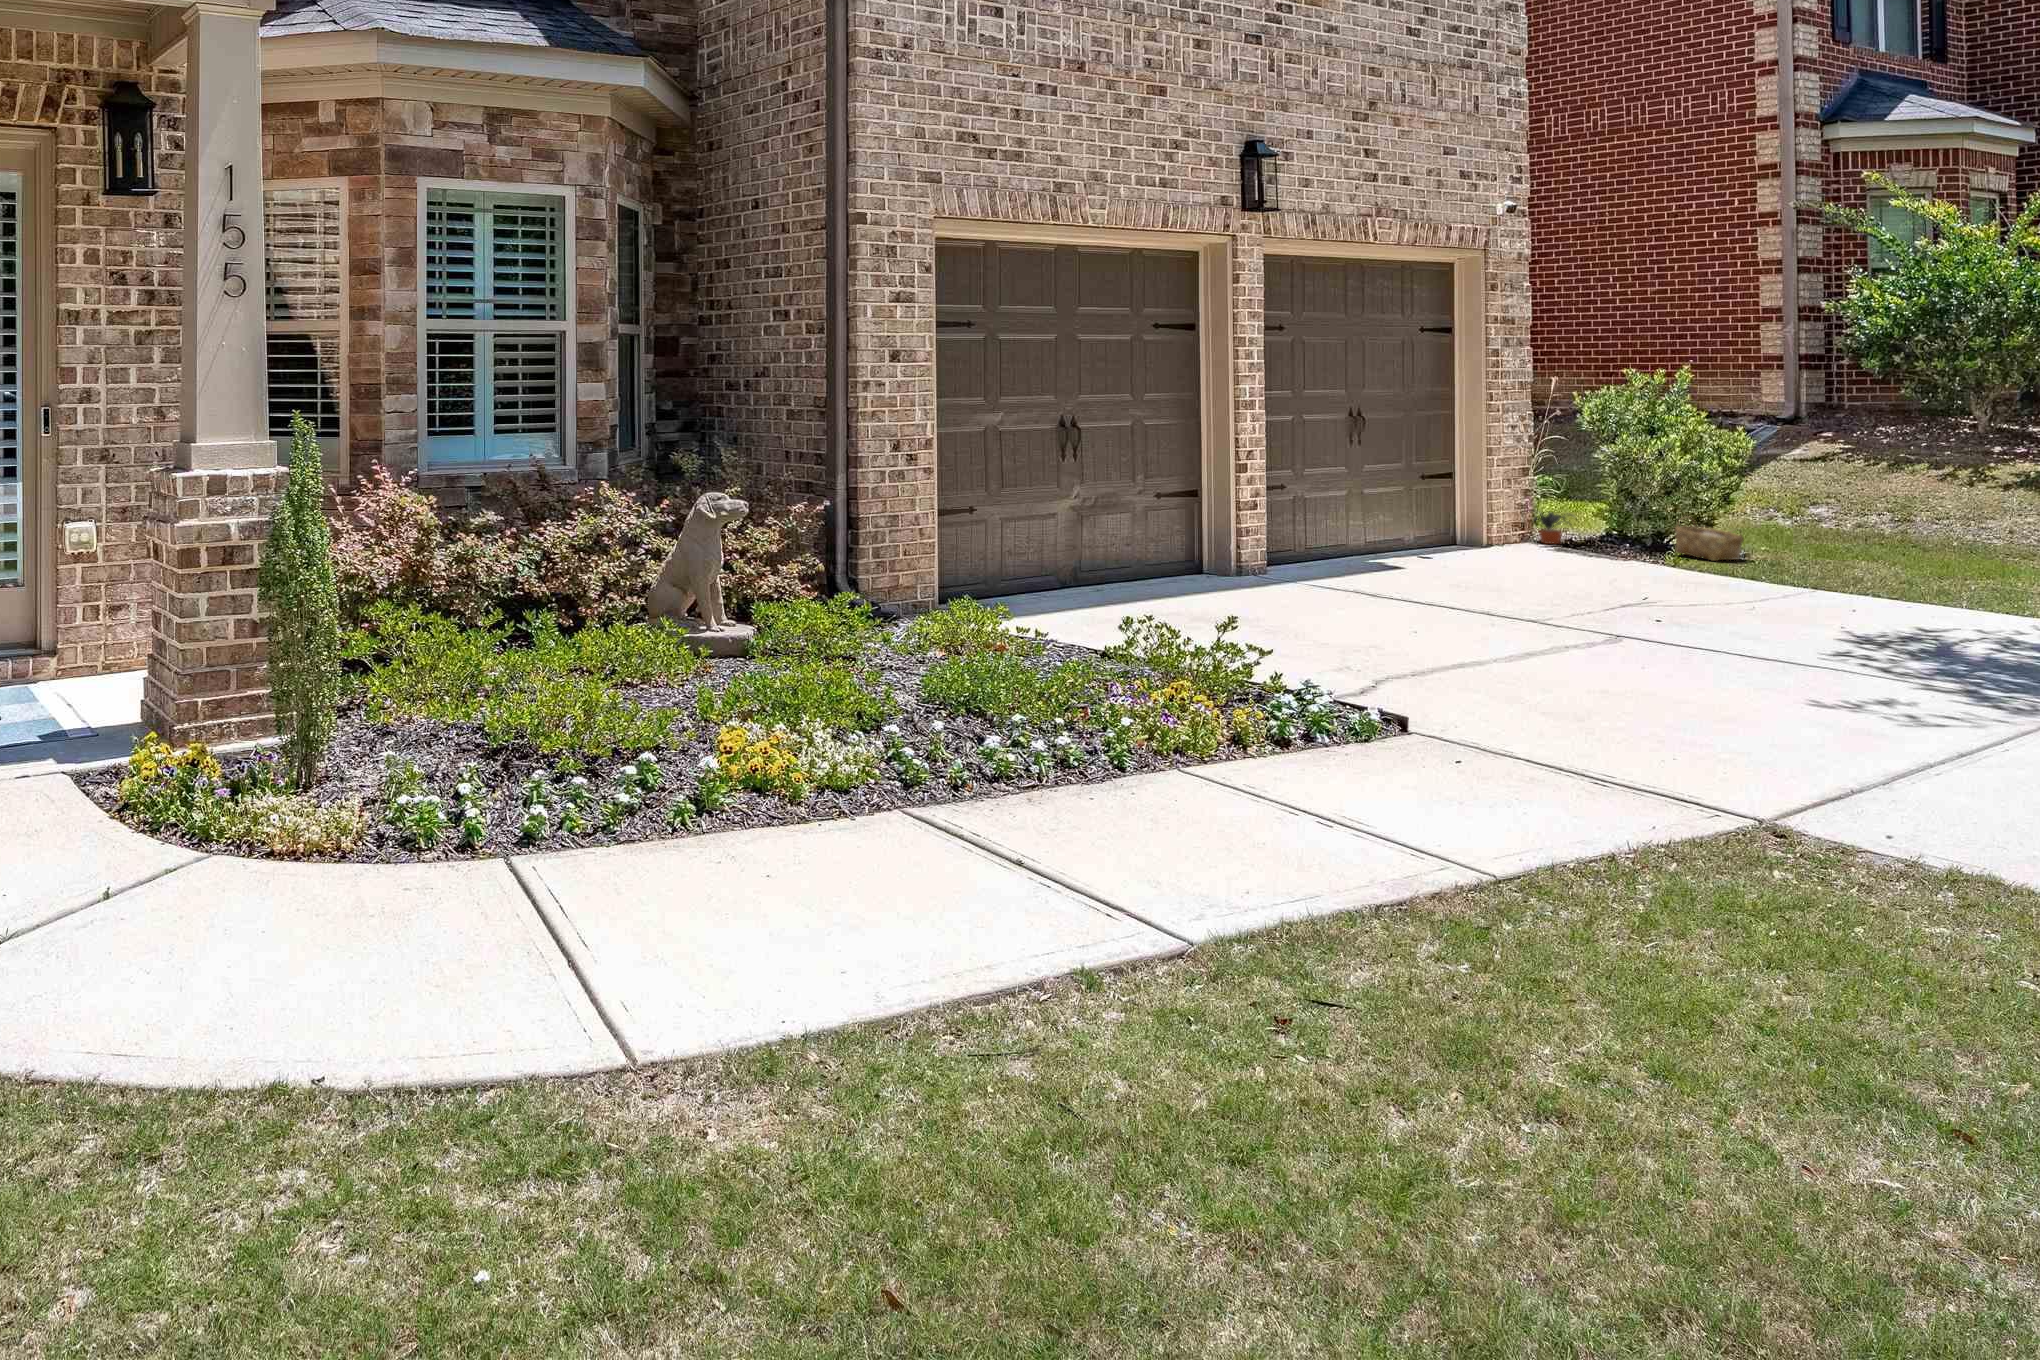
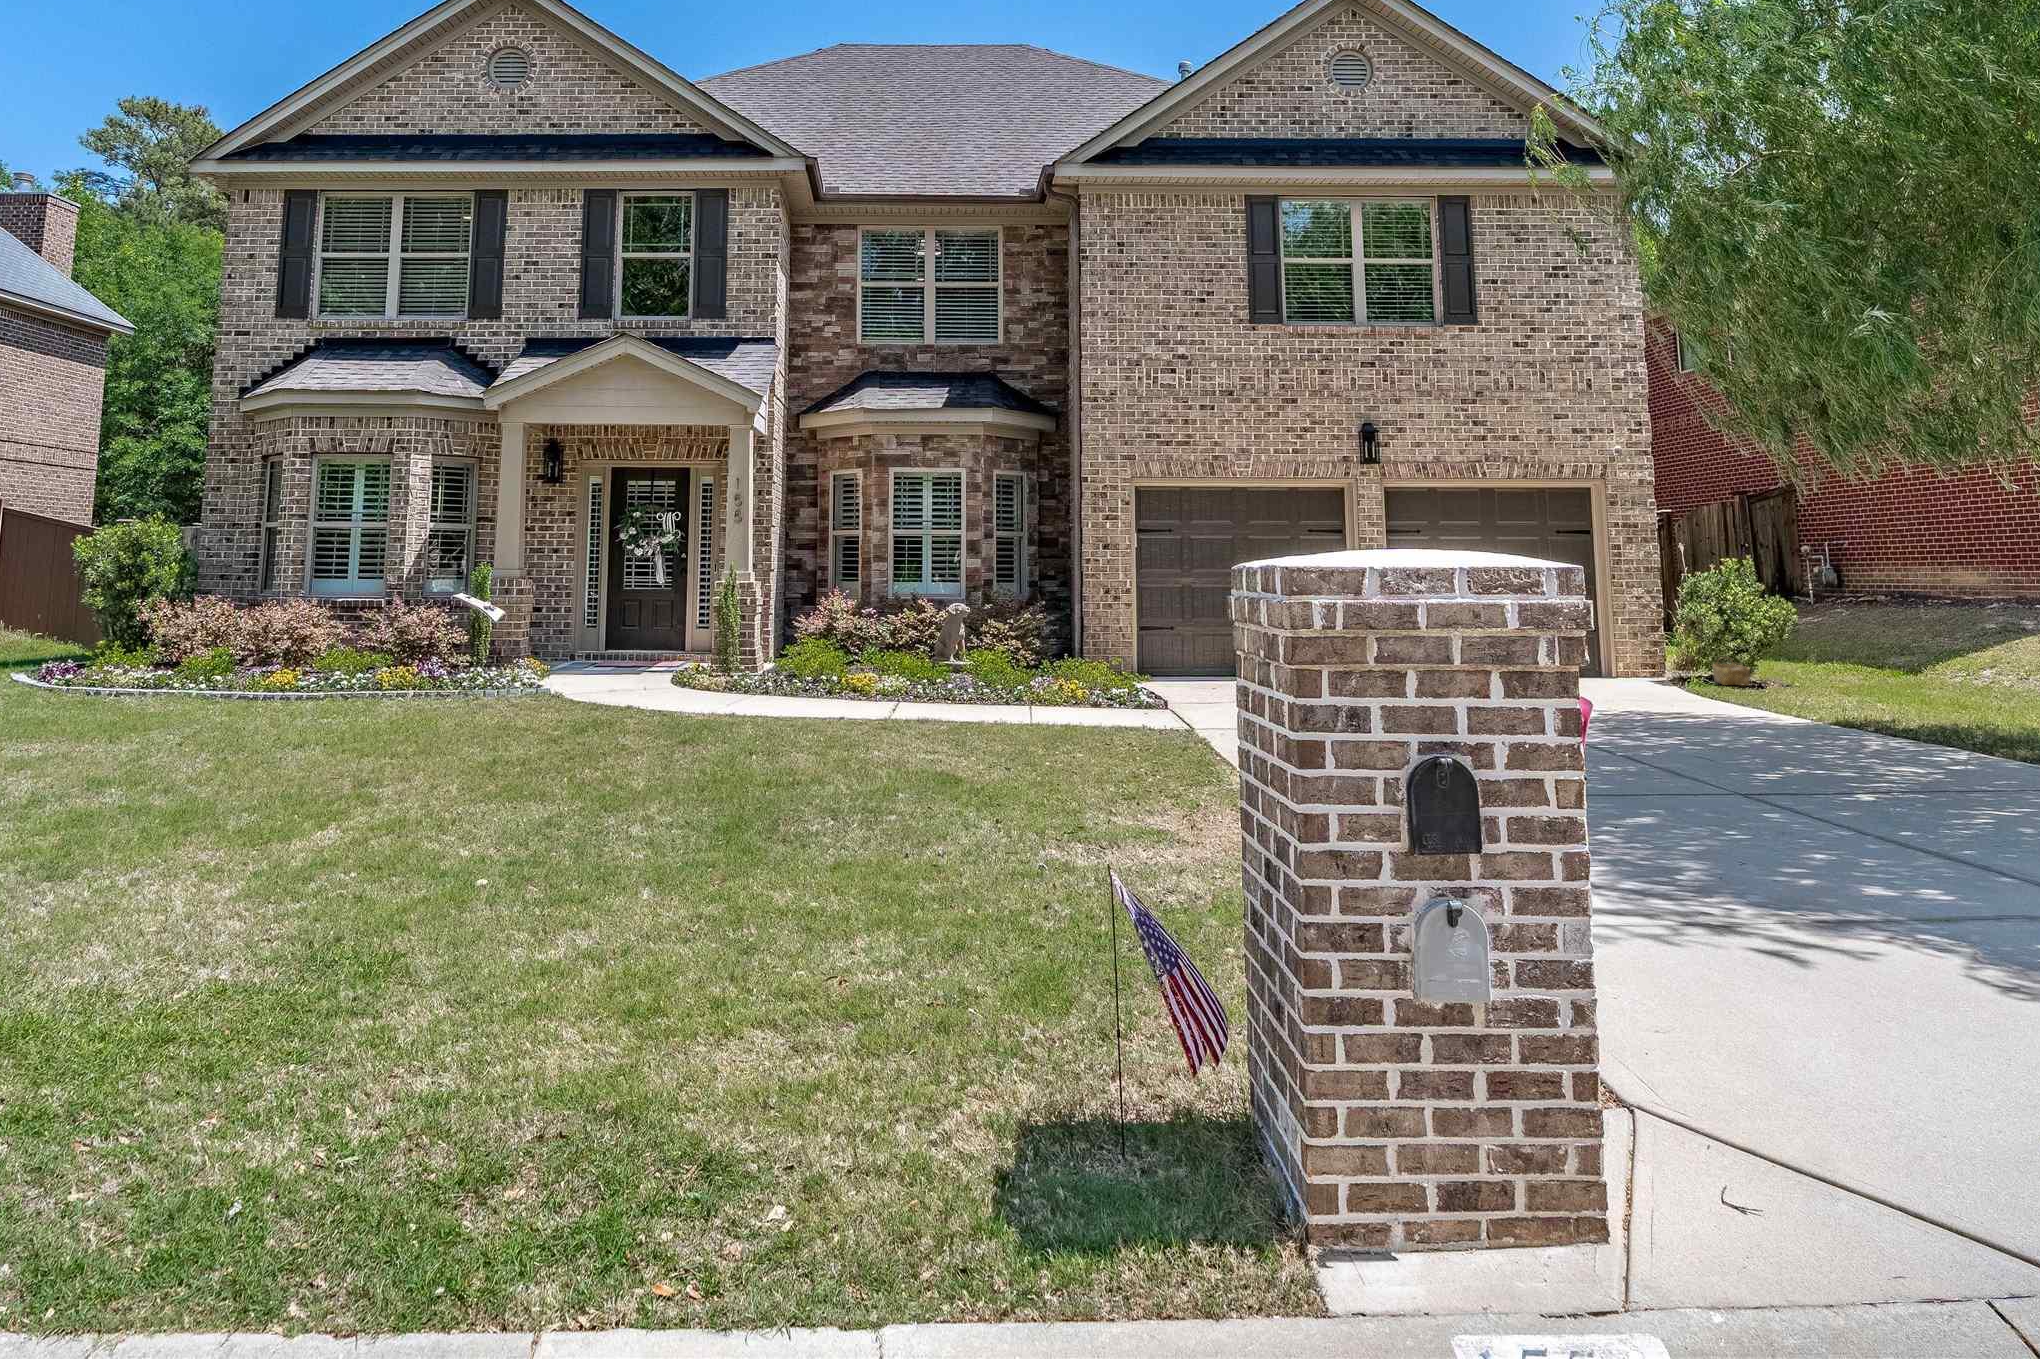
potted plant: present [1534,511,1565,544] -> none [1646,656,1678,679]

